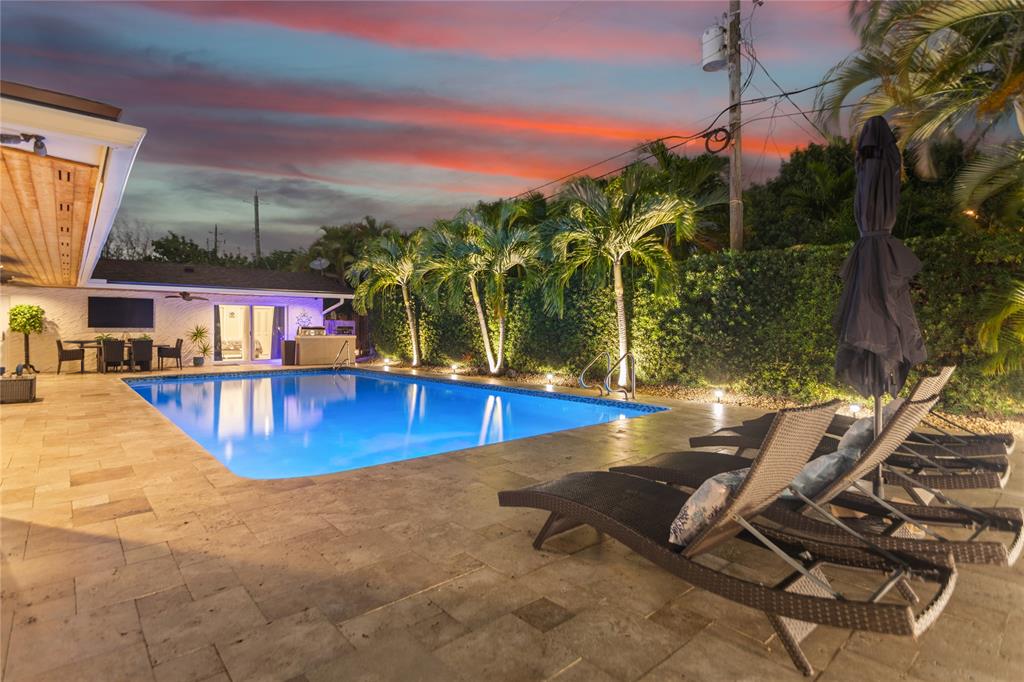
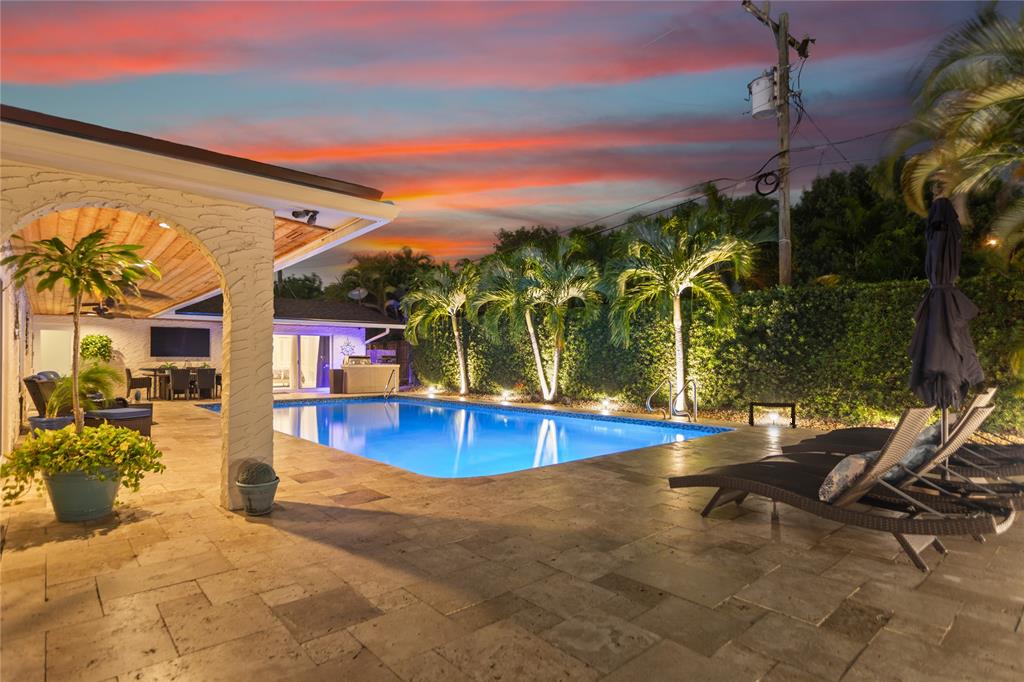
bench: none [690,377,741,407] -> present [749,402,796,429]

